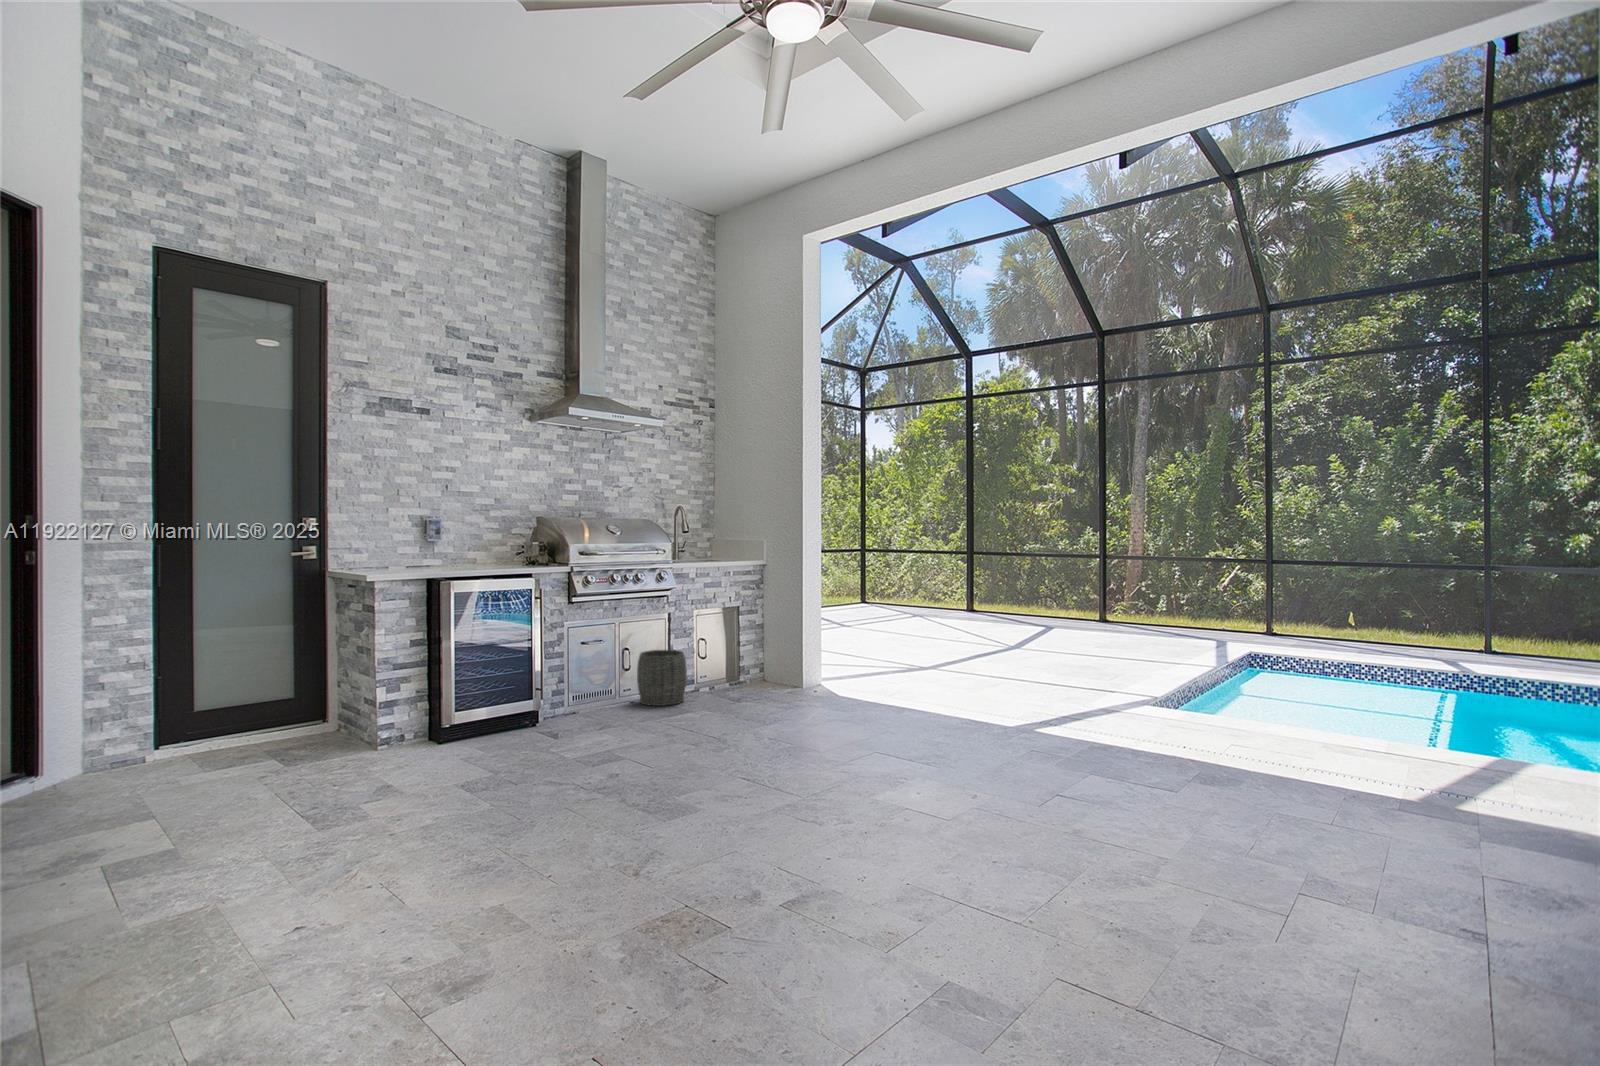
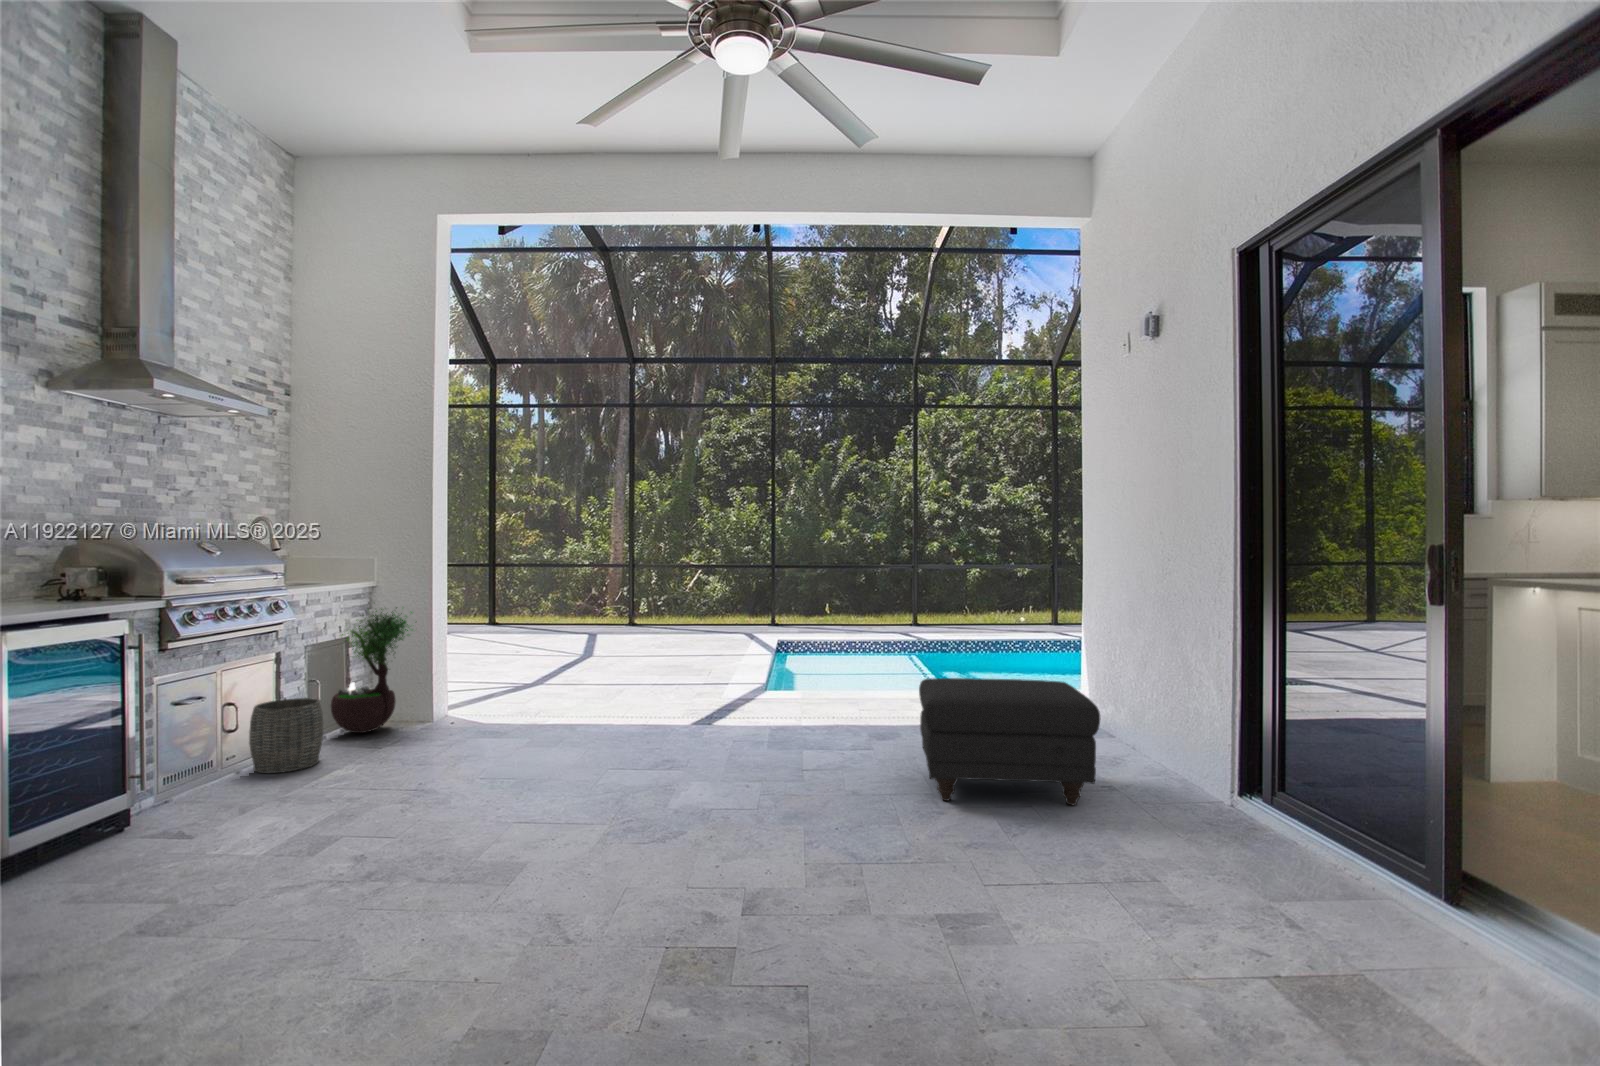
potted tree: none [714,576,777,687] -> present [331,607,412,733]
ottoman: none [1131,702,1448,927] -> present [919,678,1101,805]

